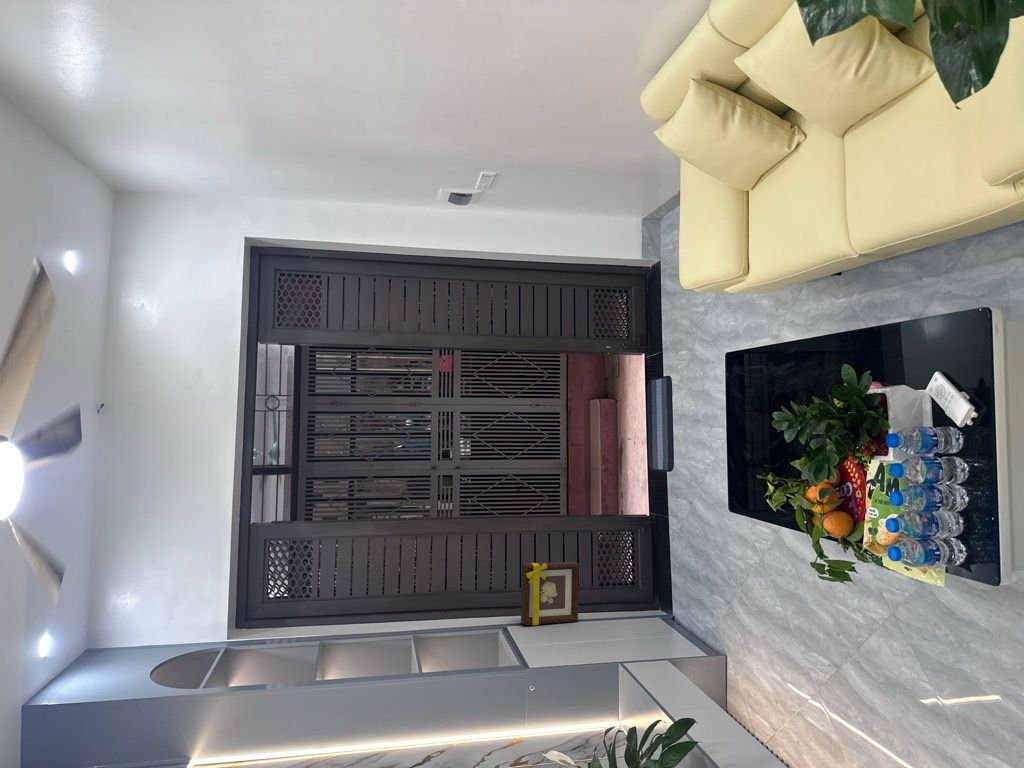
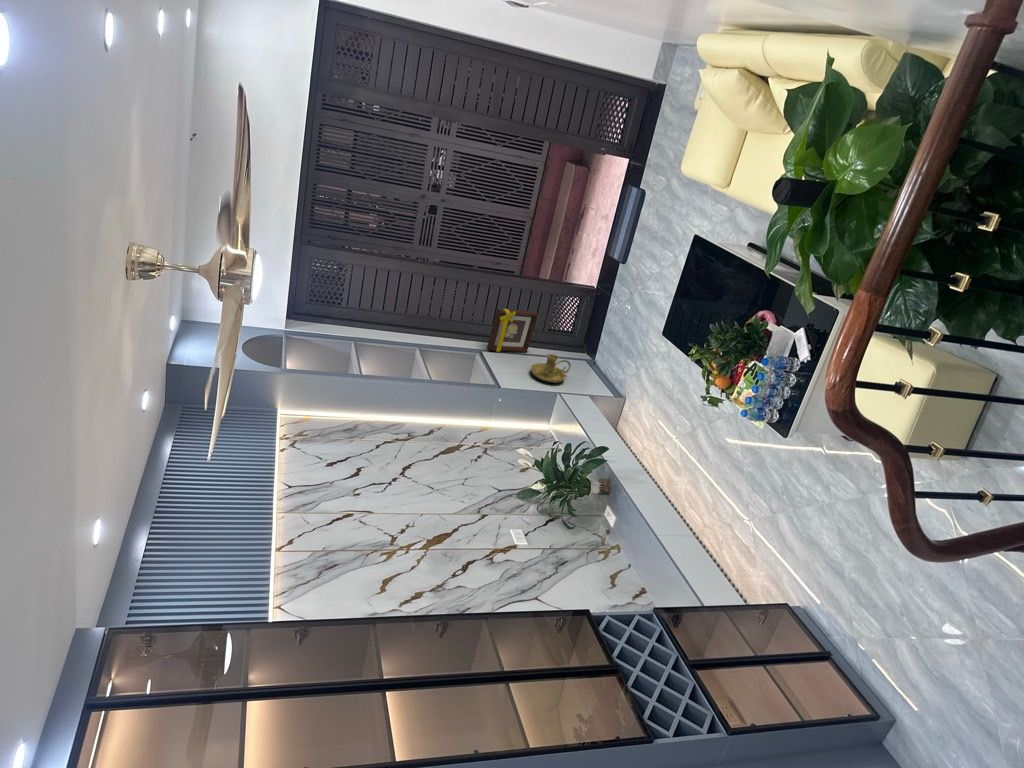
candle holder: none [577,608,636,649] -> present [531,354,571,382]

